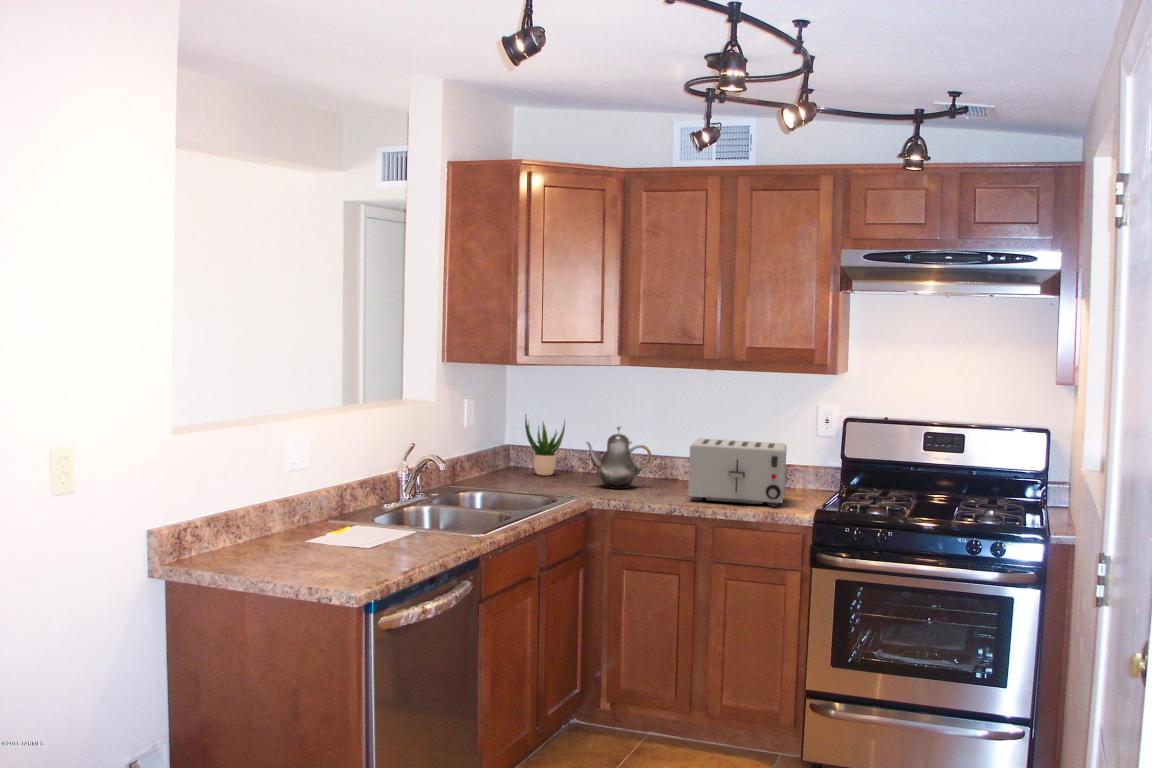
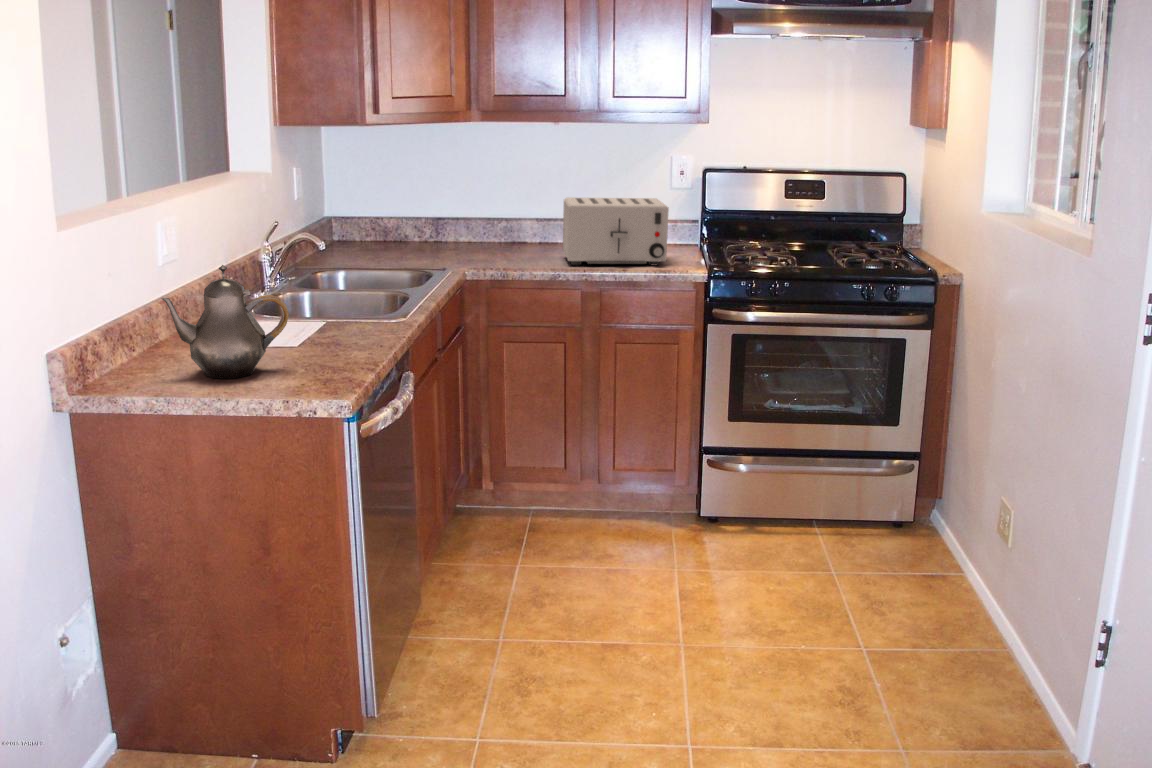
potted plant: present [525,418,565,475] -> none [358,178,400,248]
teapot: present [586,427,652,489] -> present [162,265,289,379]

